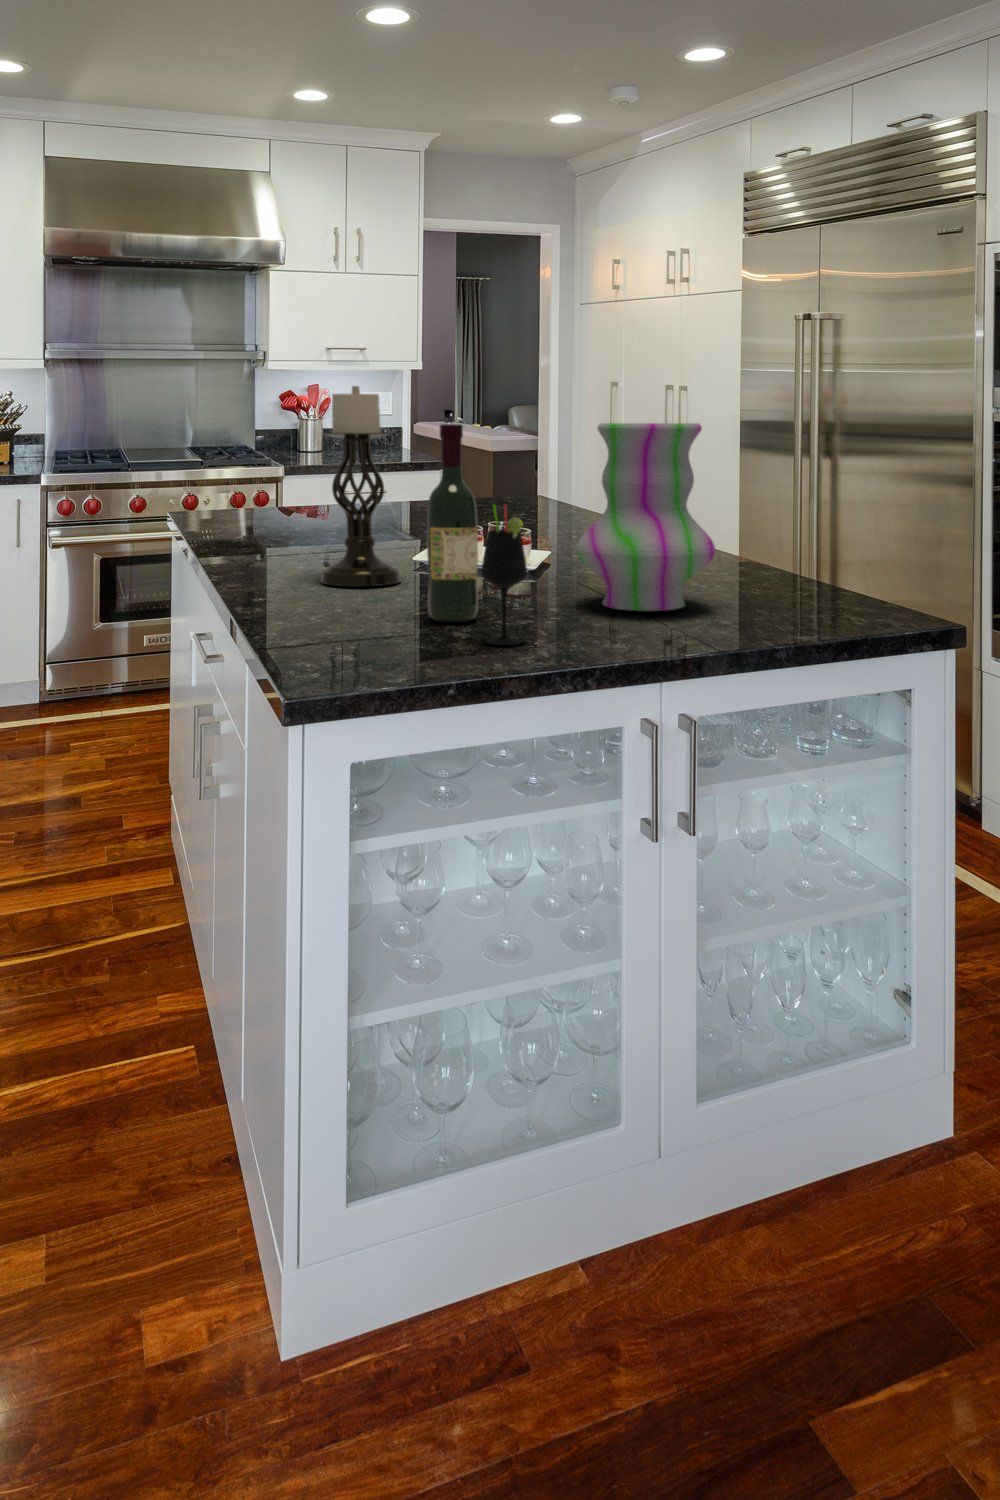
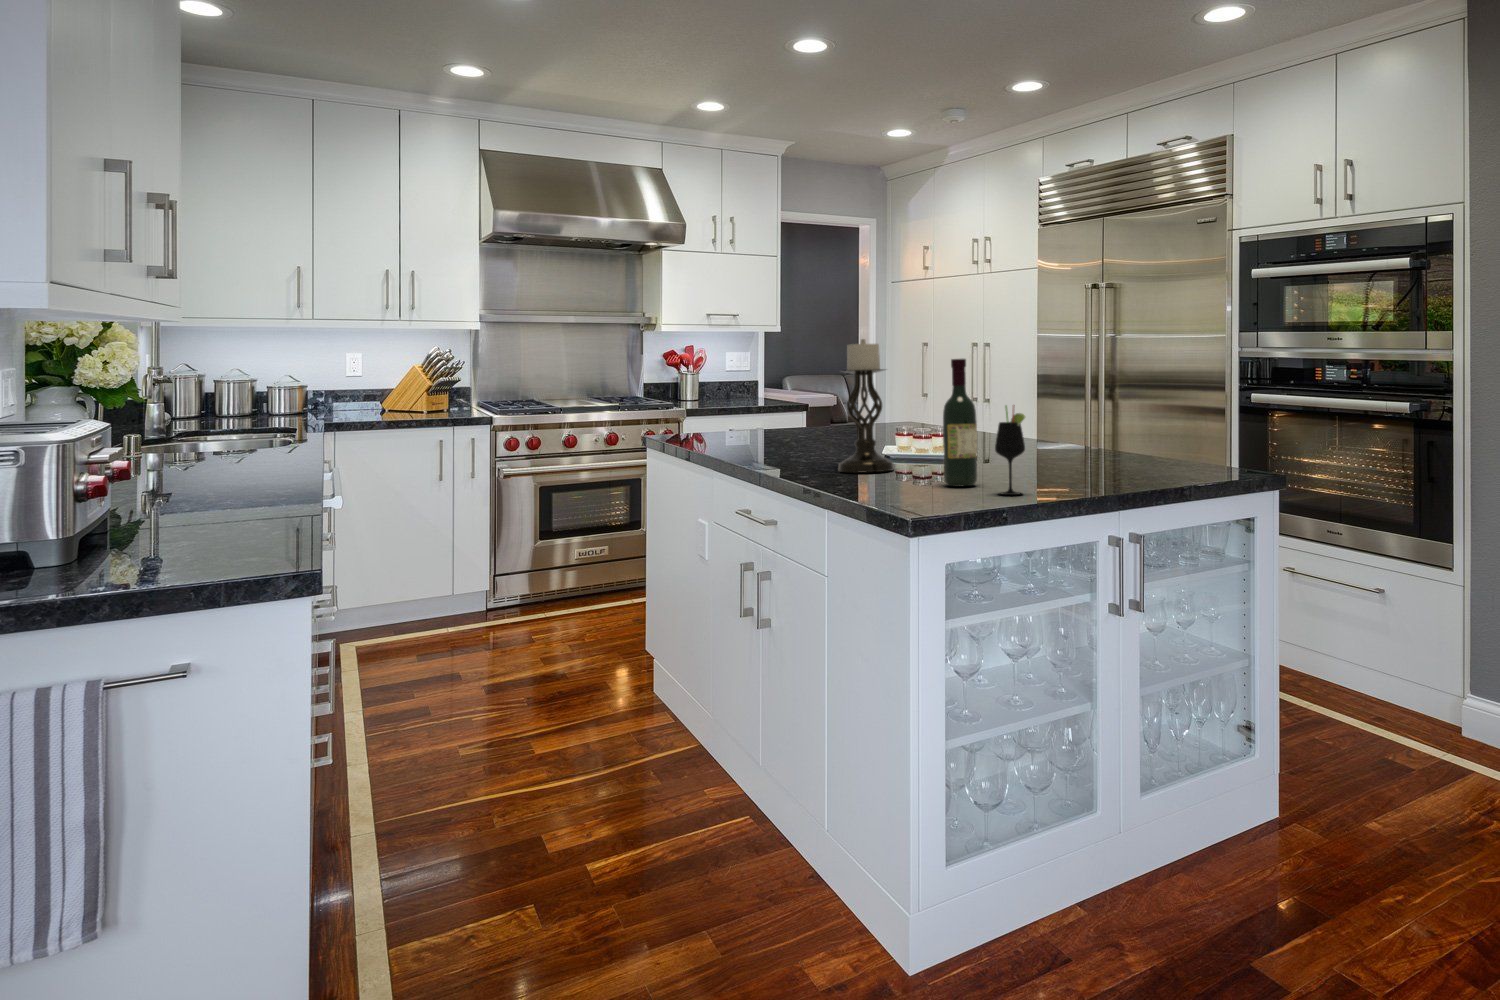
vase: present [577,423,715,611] -> none [1030,353,1126,477]

